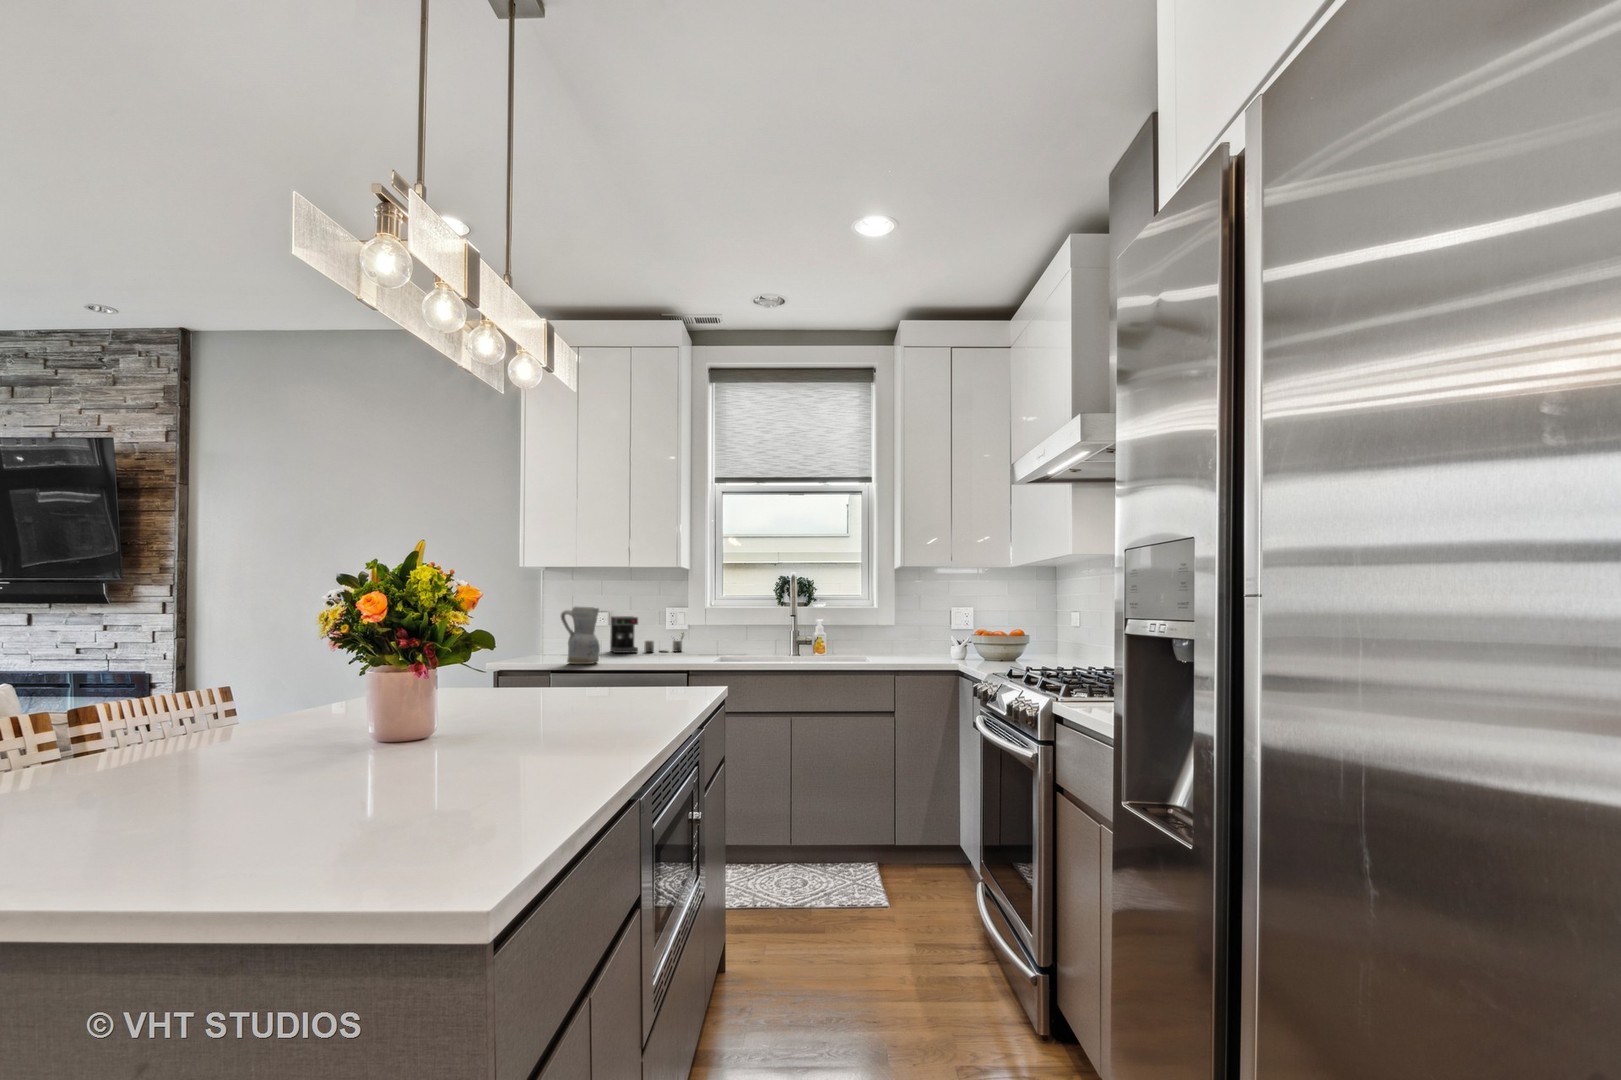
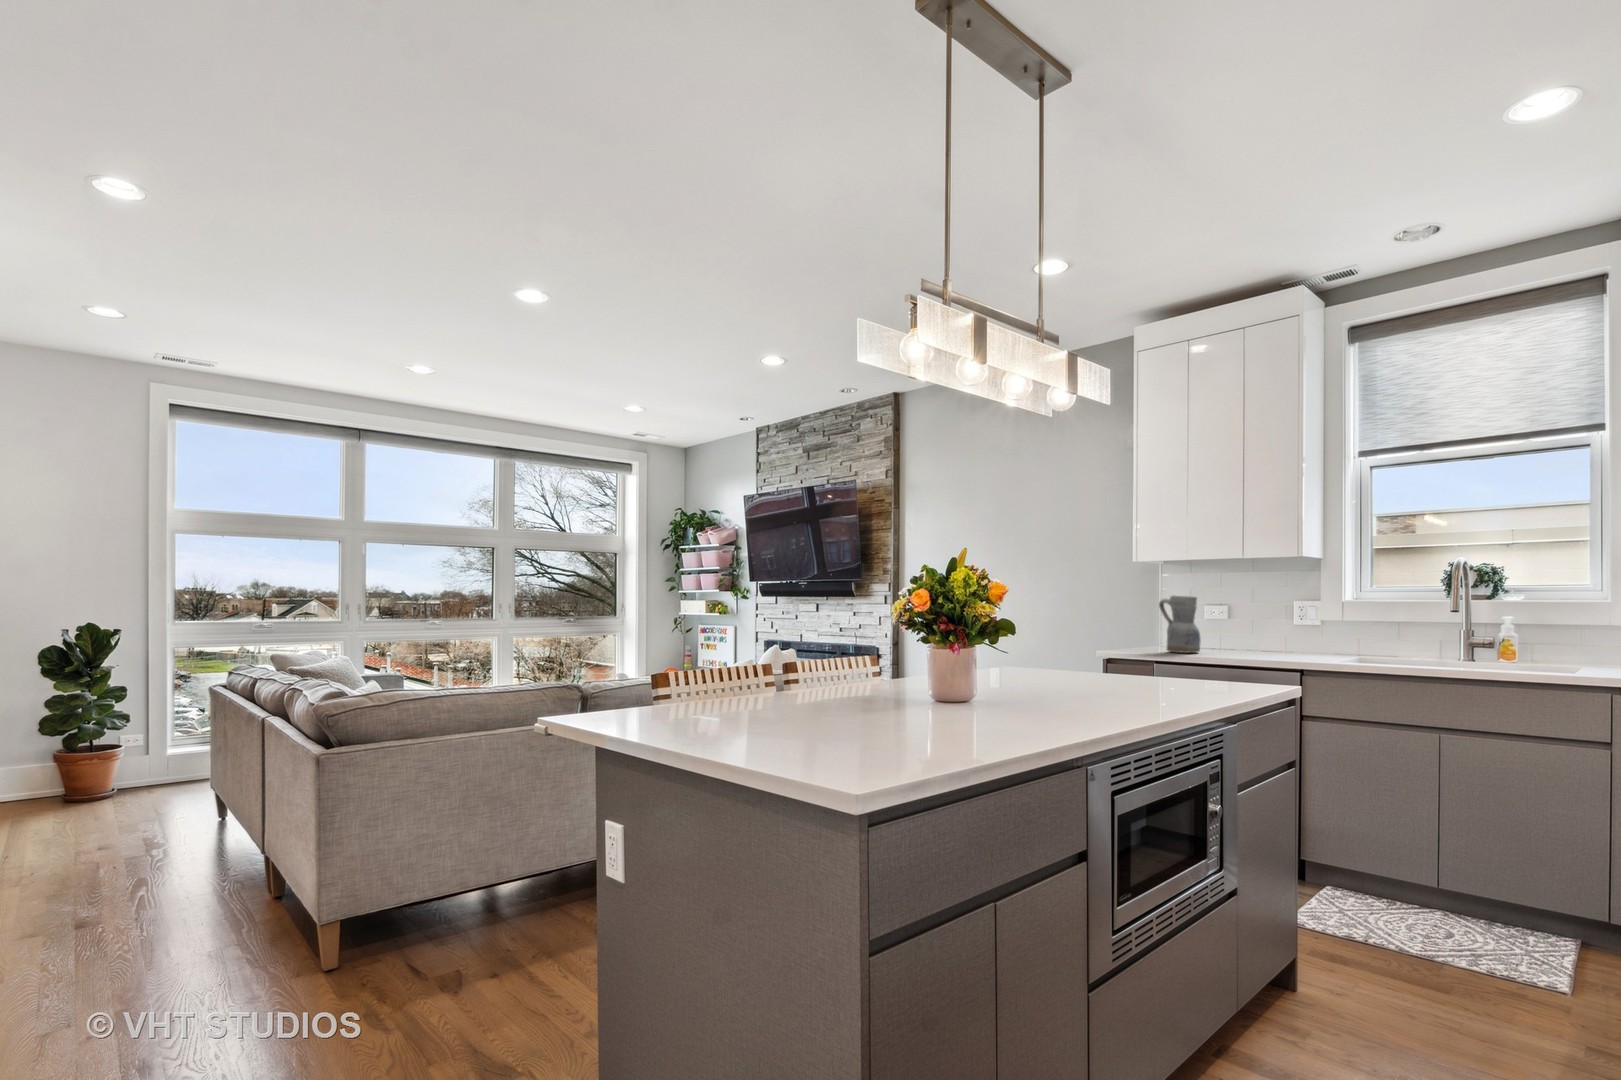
coffee maker: present [610,616,684,653] -> none [1232,611,1318,650]

